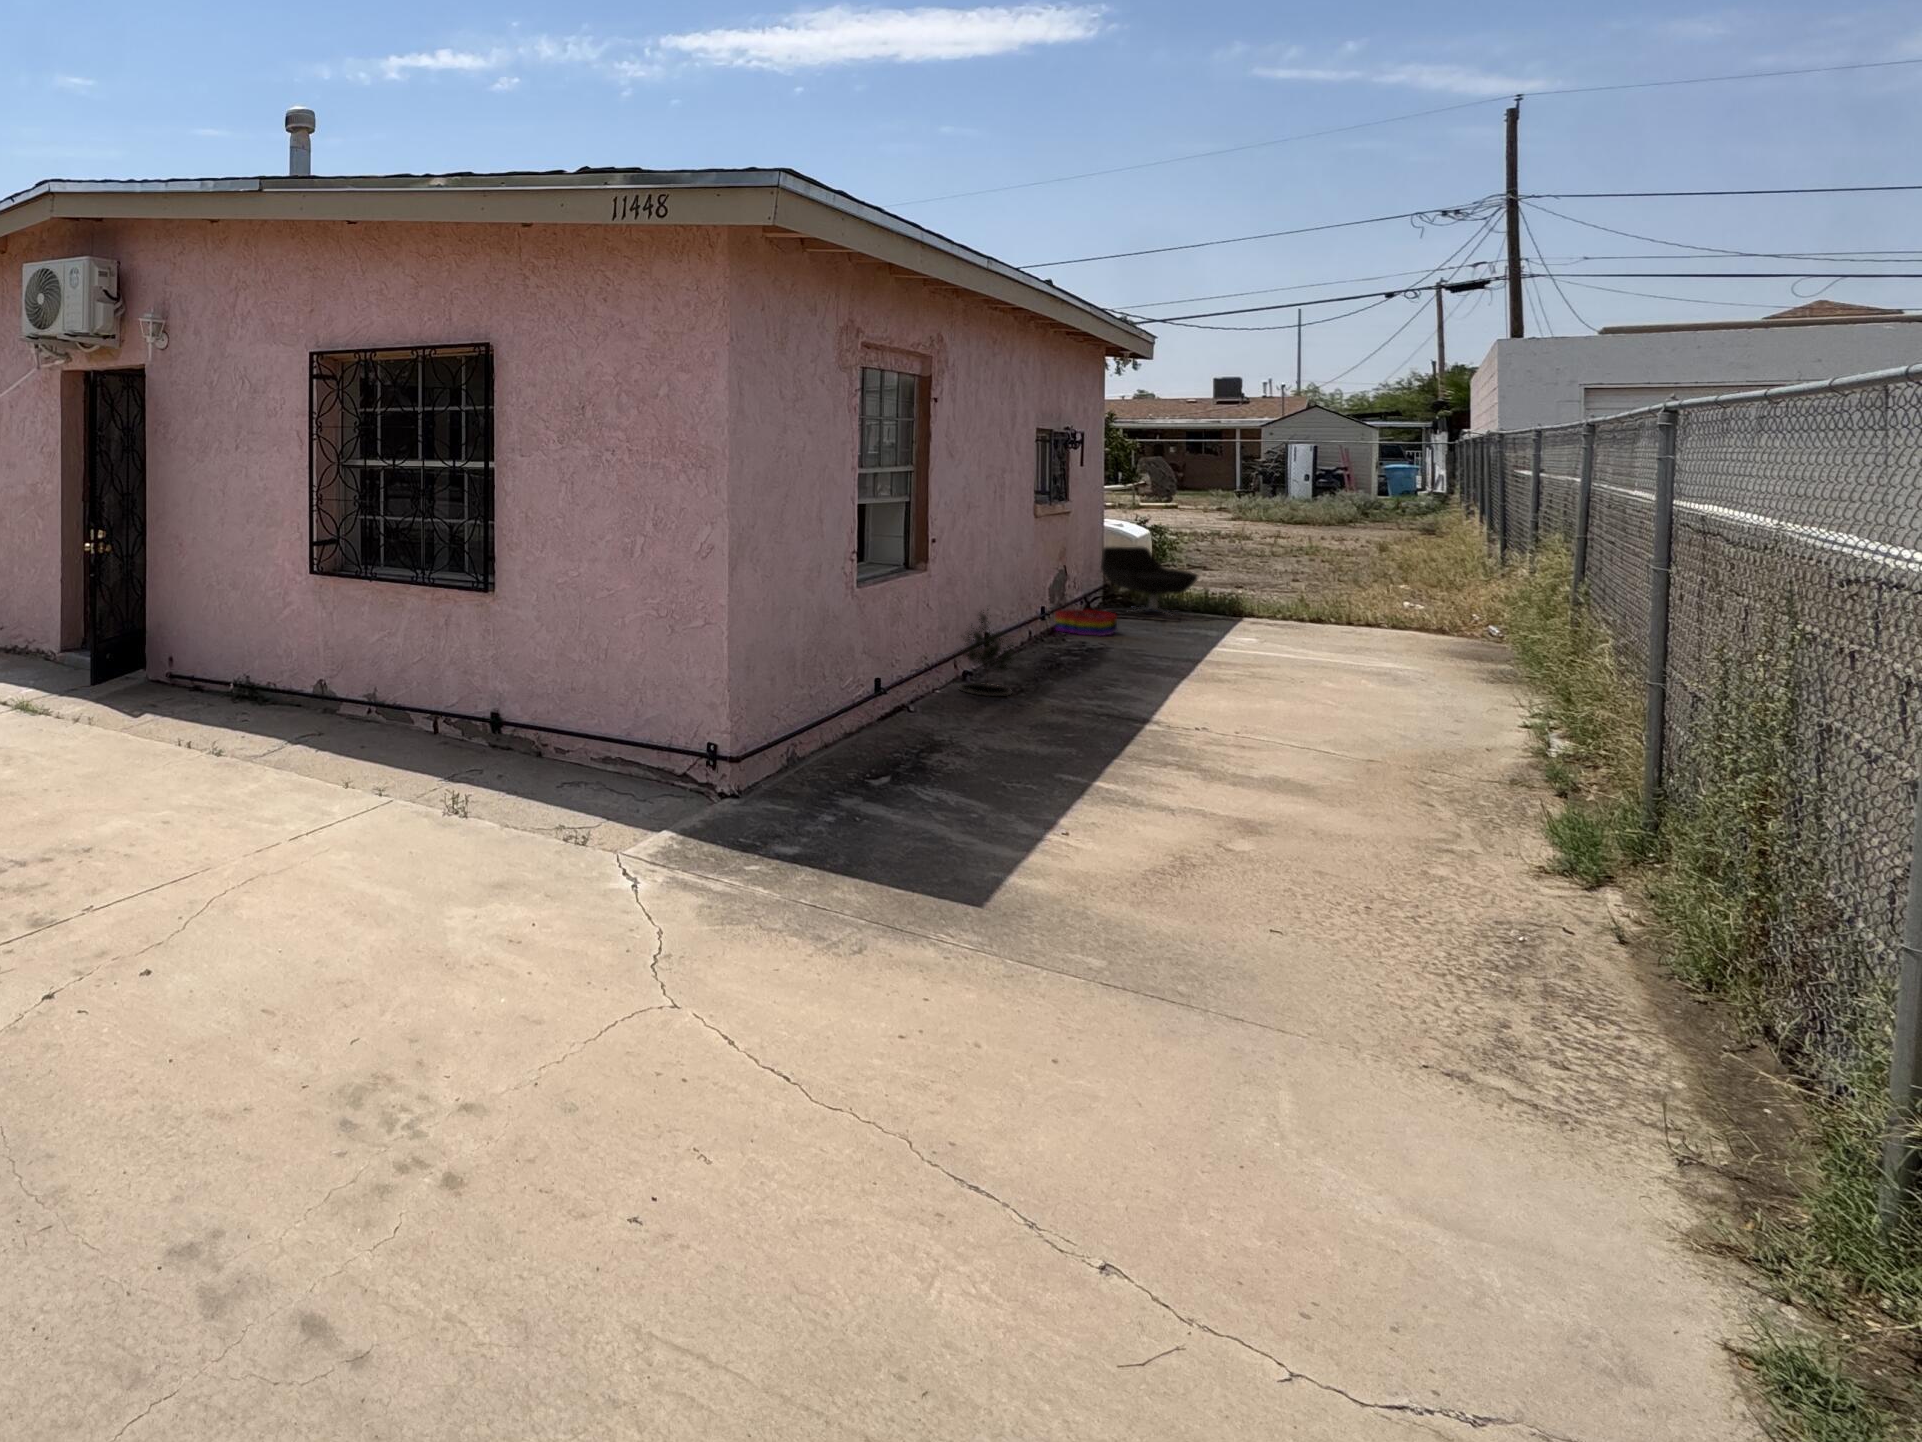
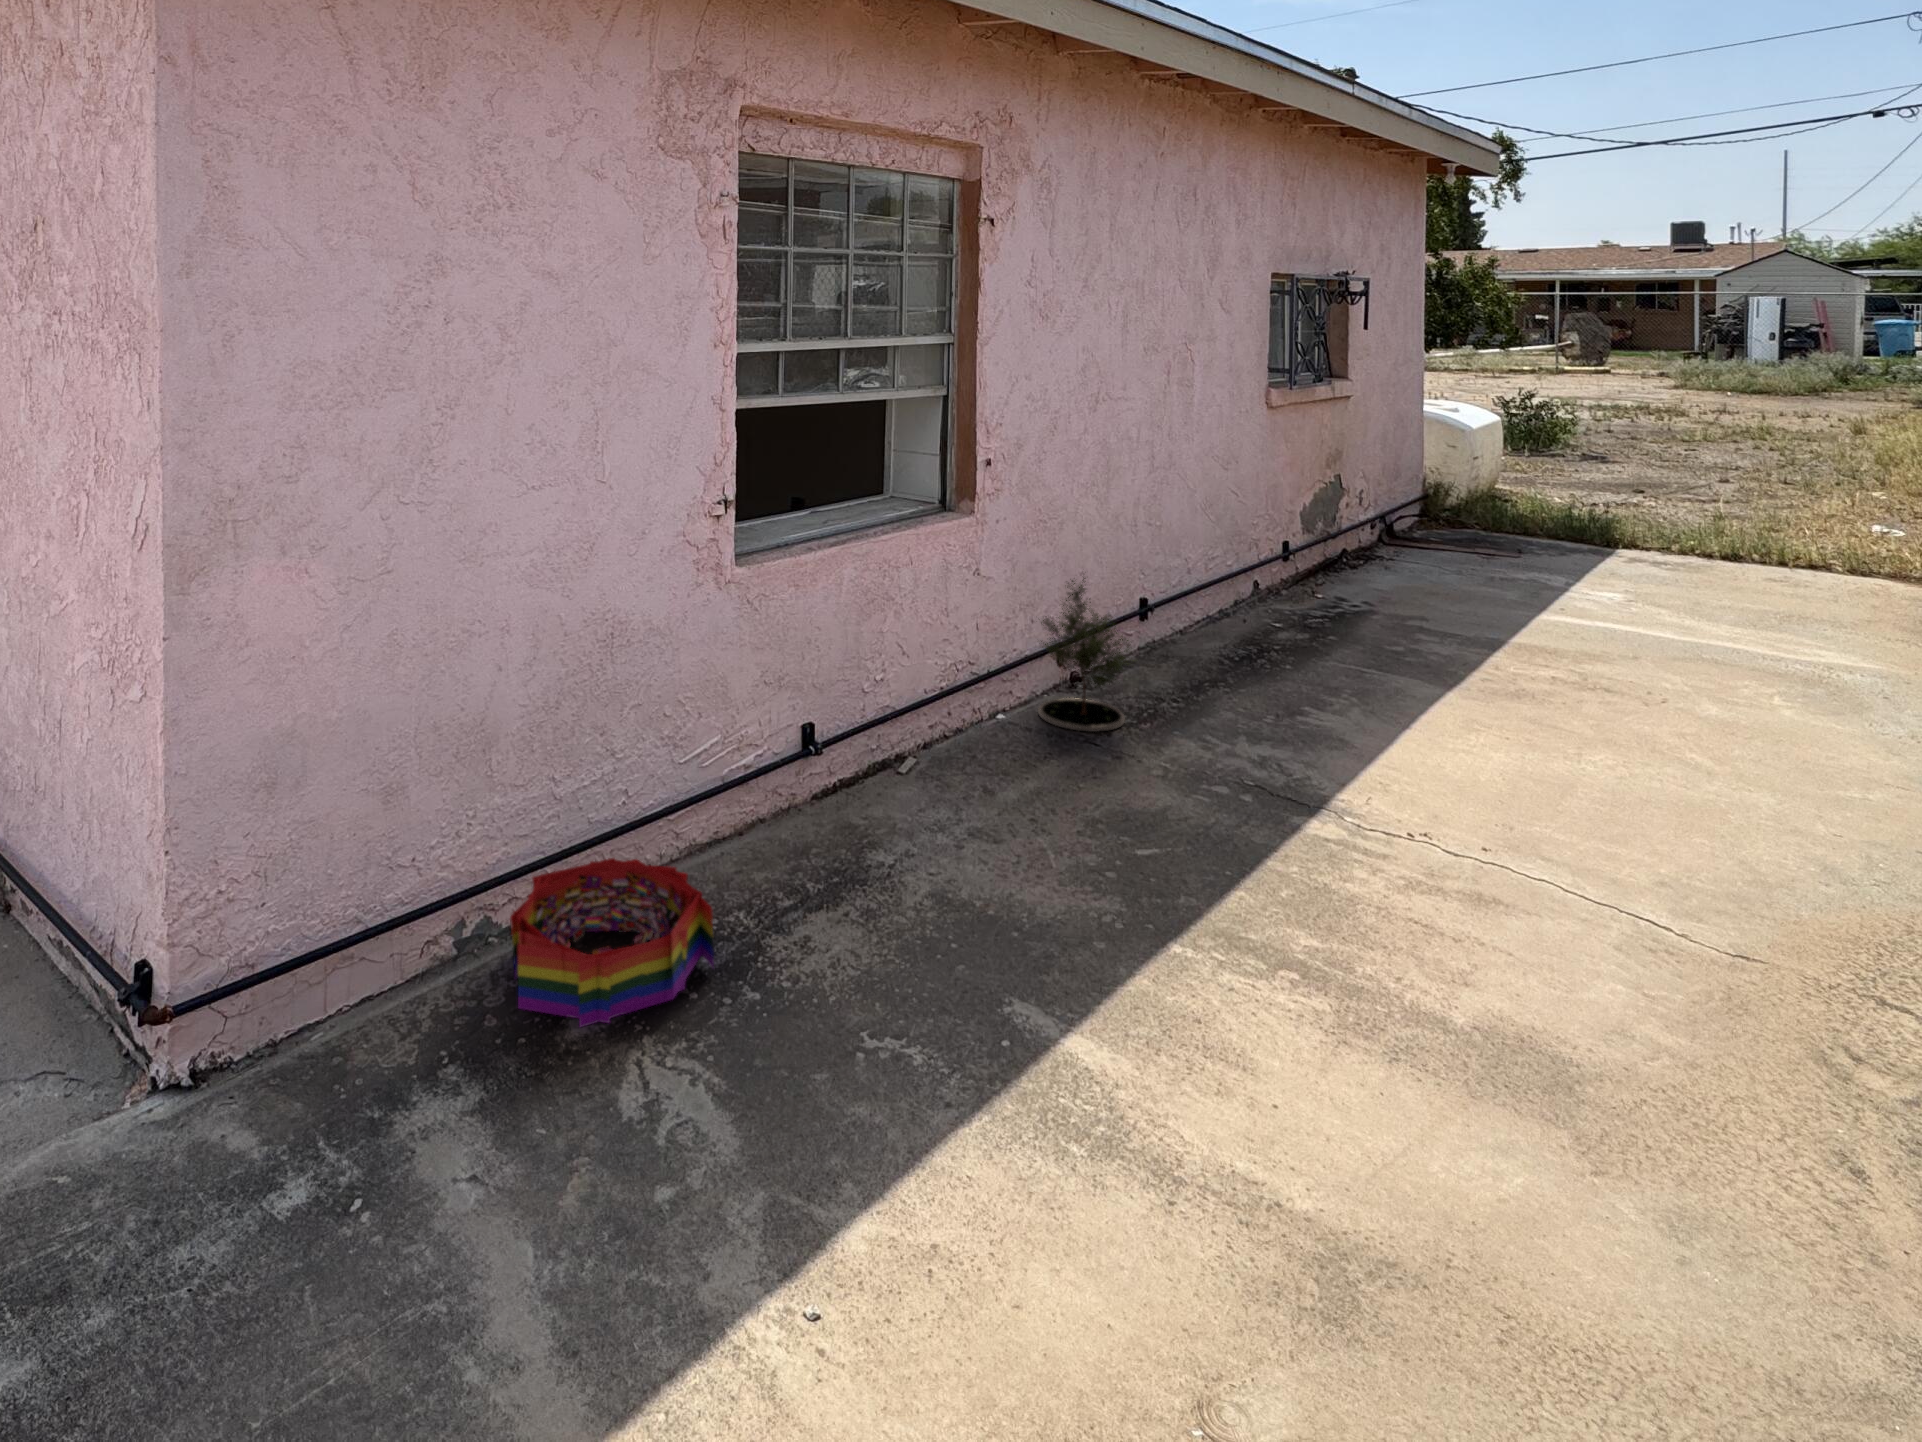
lounge chair: present [1101,547,1198,613] -> none [1413,441,1554,546]
storage bin: present [1055,609,1117,636] -> present [510,858,714,1027]

